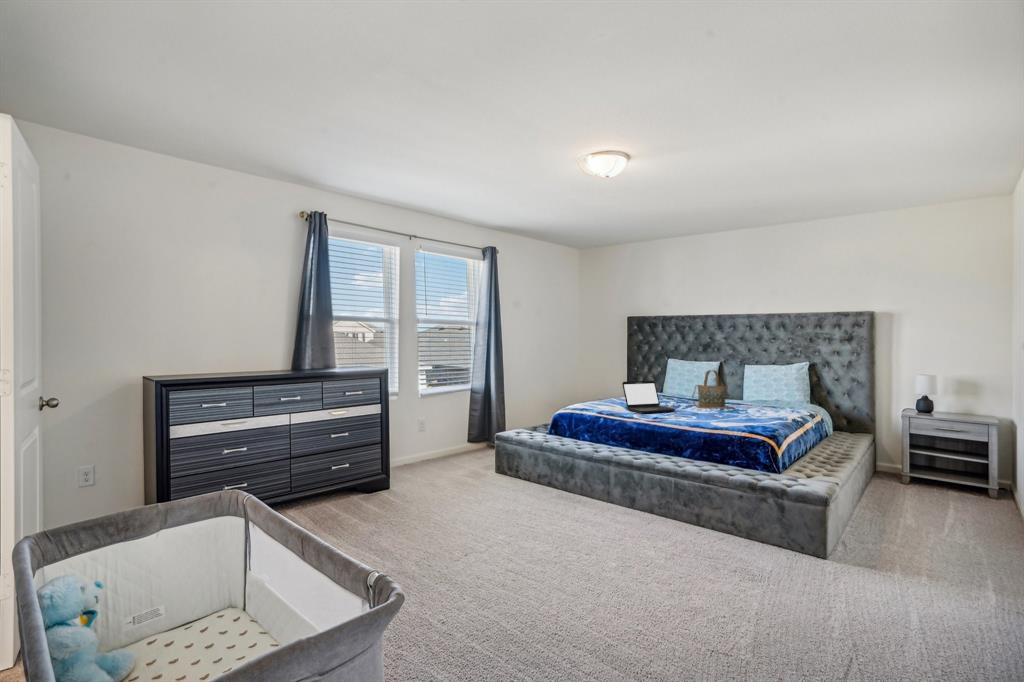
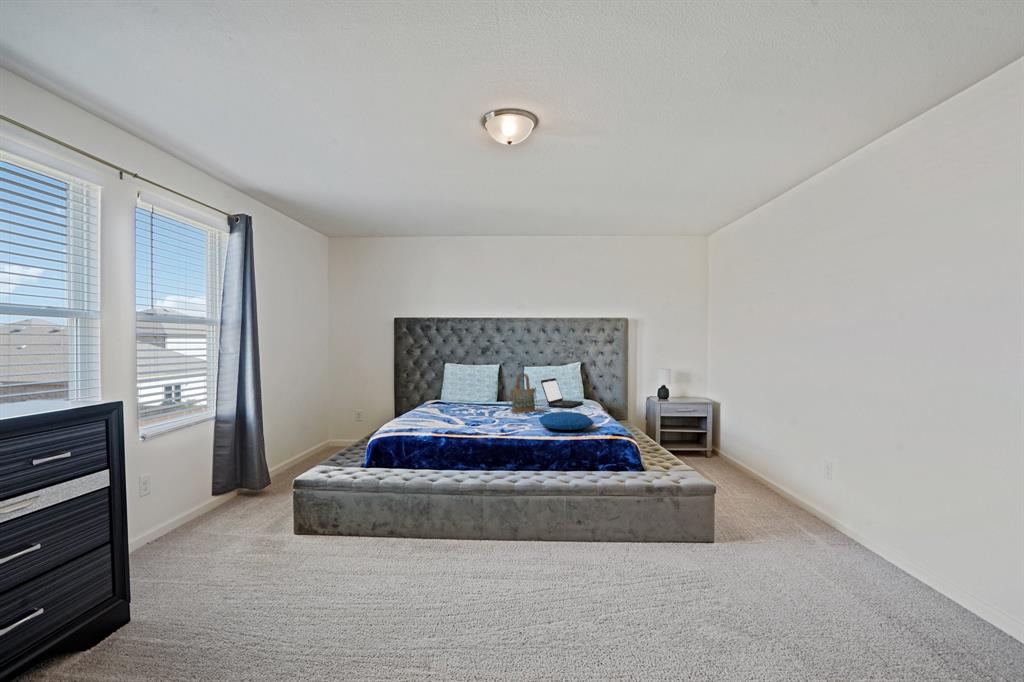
laptop: present [622,381,675,414] -> present [541,378,583,408]
pillow: none [687,407,745,424] -> present [539,412,594,430]

